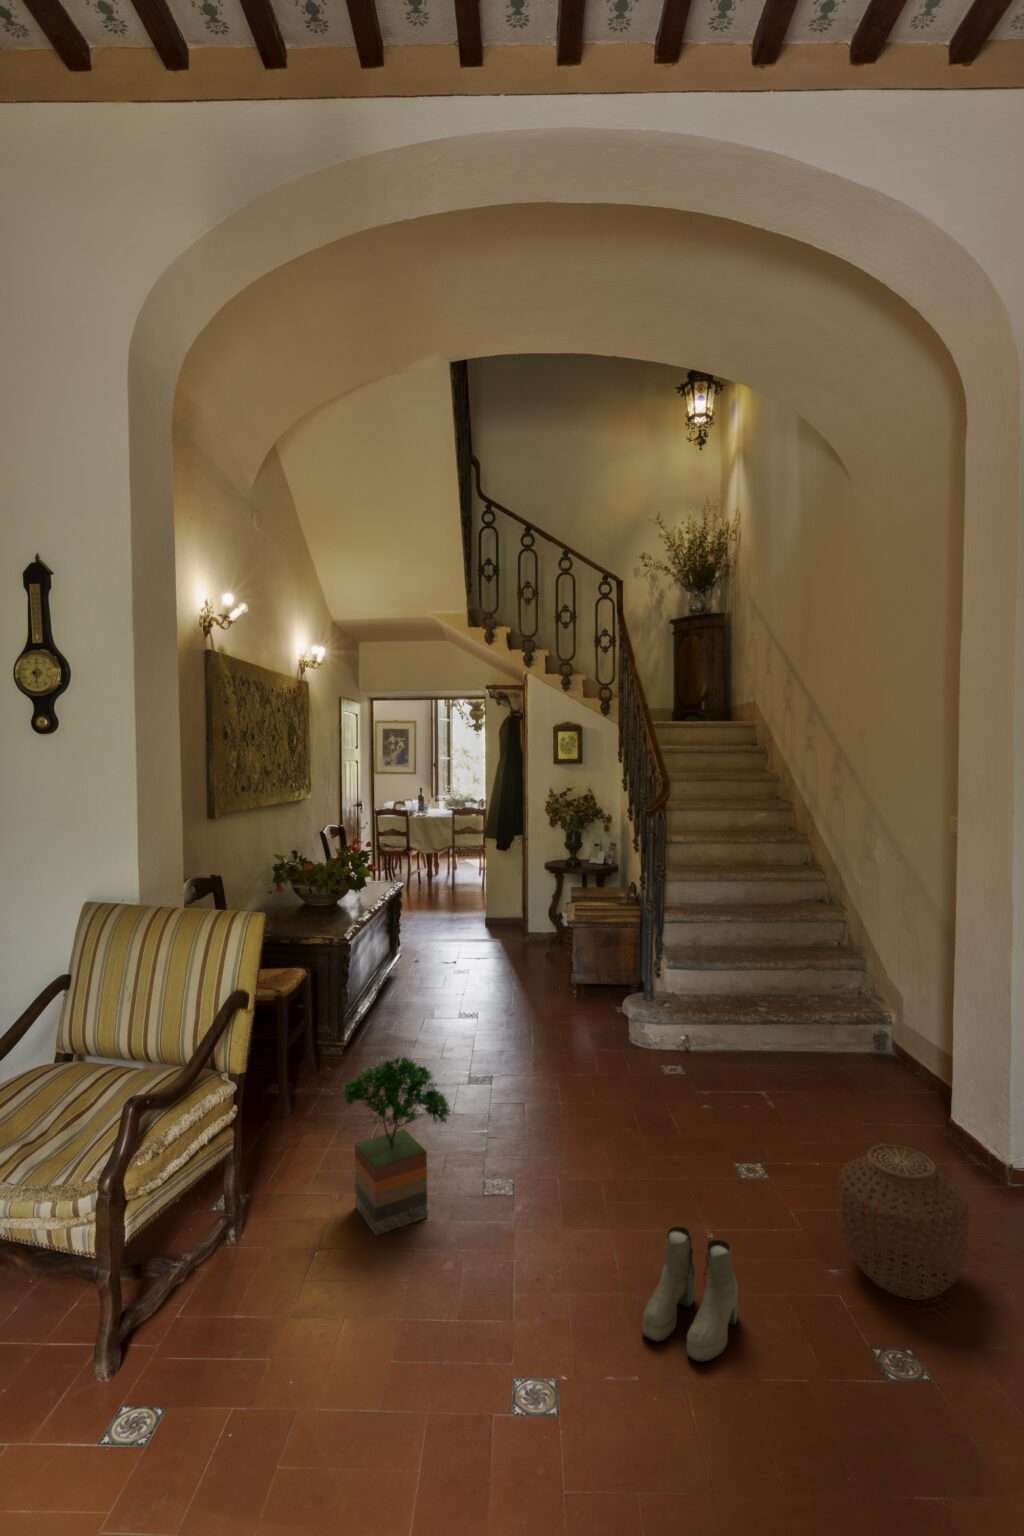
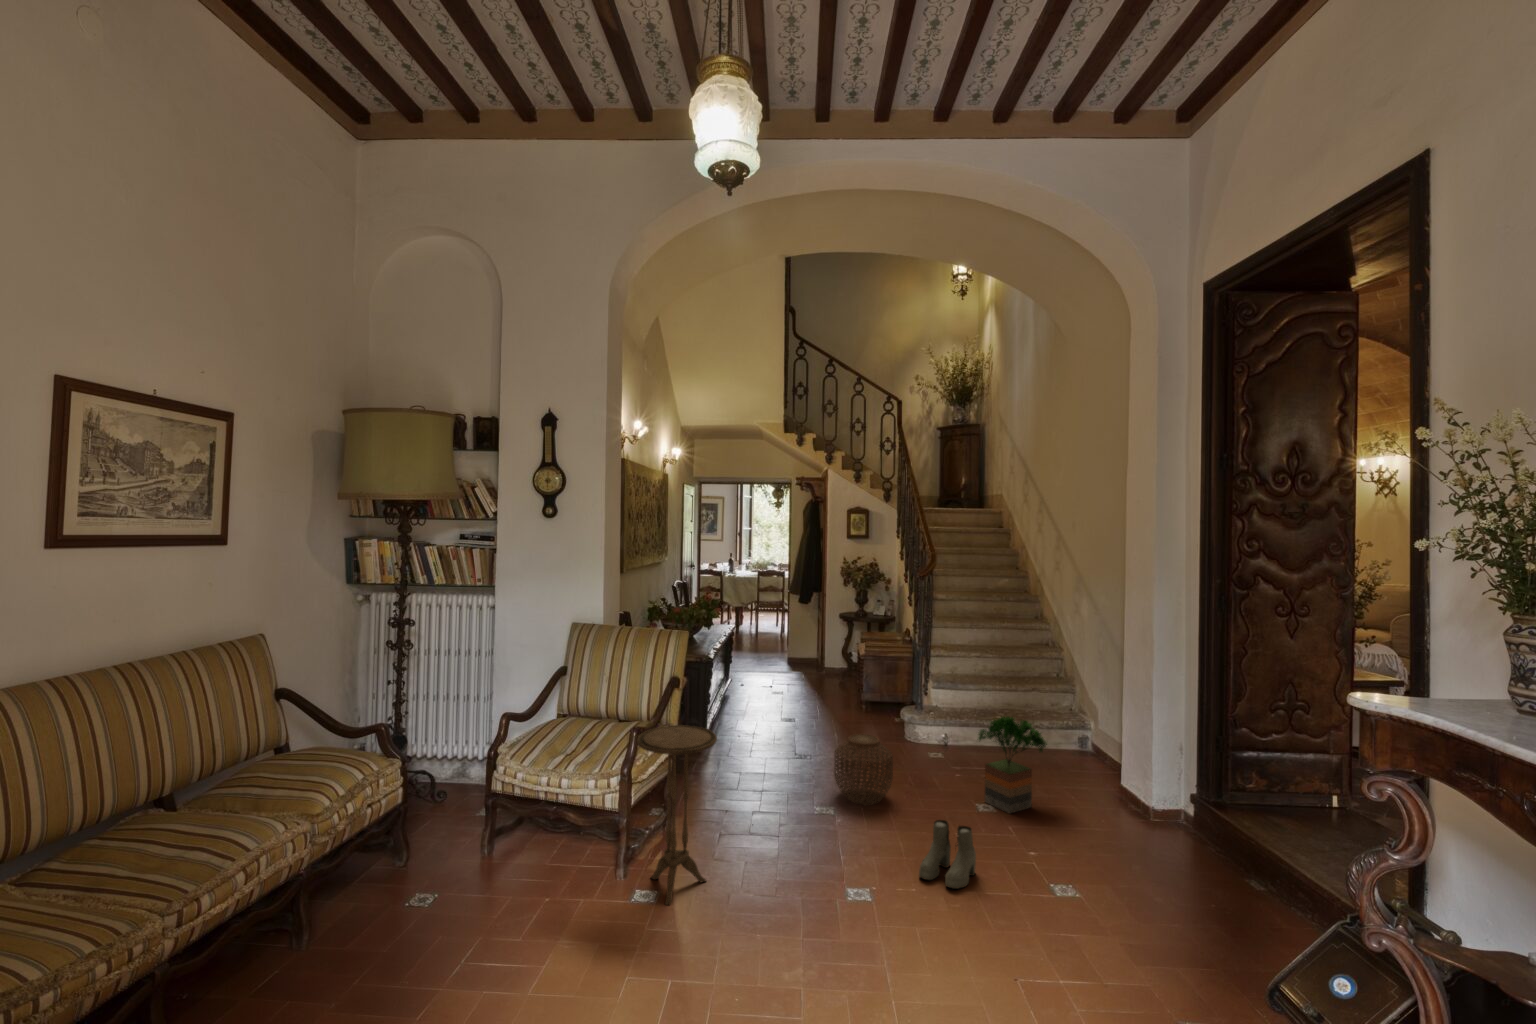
potted tree: present [342,1058,450,1235] -> present [978,716,1047,813]
side table: none [123,1089,277,1436] -> present [637,725,717,905]
woven basket: present [838,1145,968,1300] -> present [834,734,893,805]

